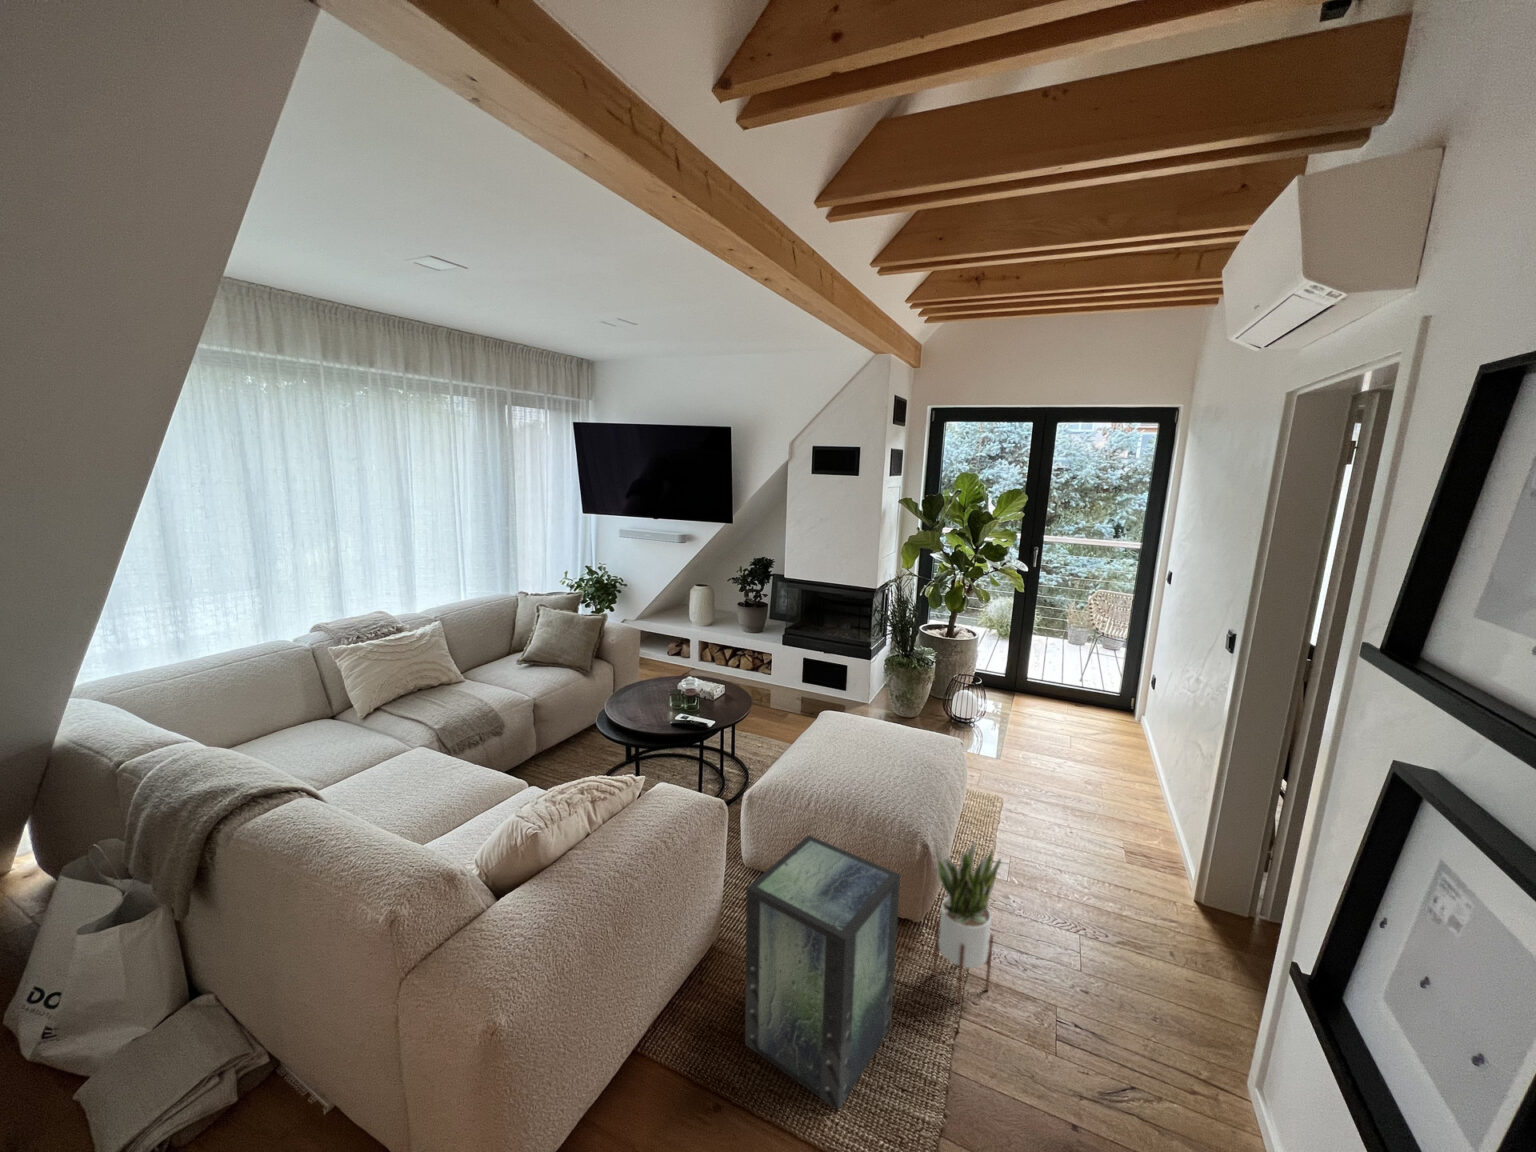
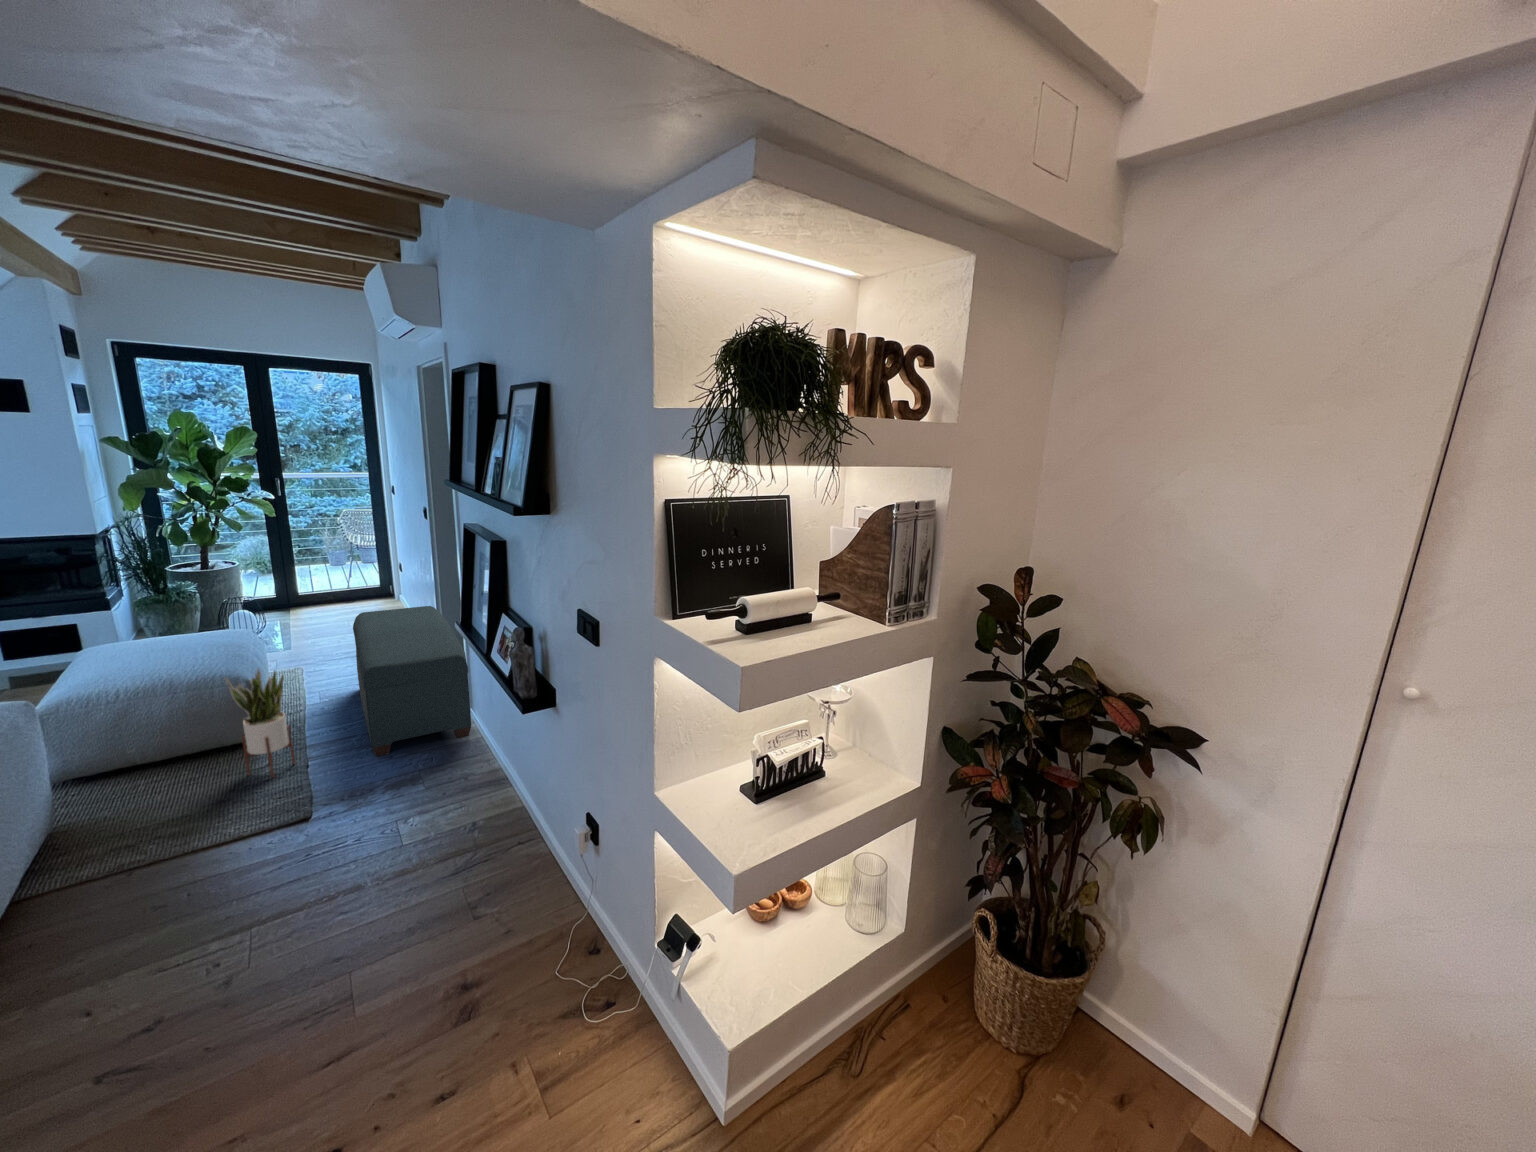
bench: none [1089,763,1323,1126] -> present [353,606,471,757]
storage box: present [745,835,900,1110] -> none [41,697,219,876]

